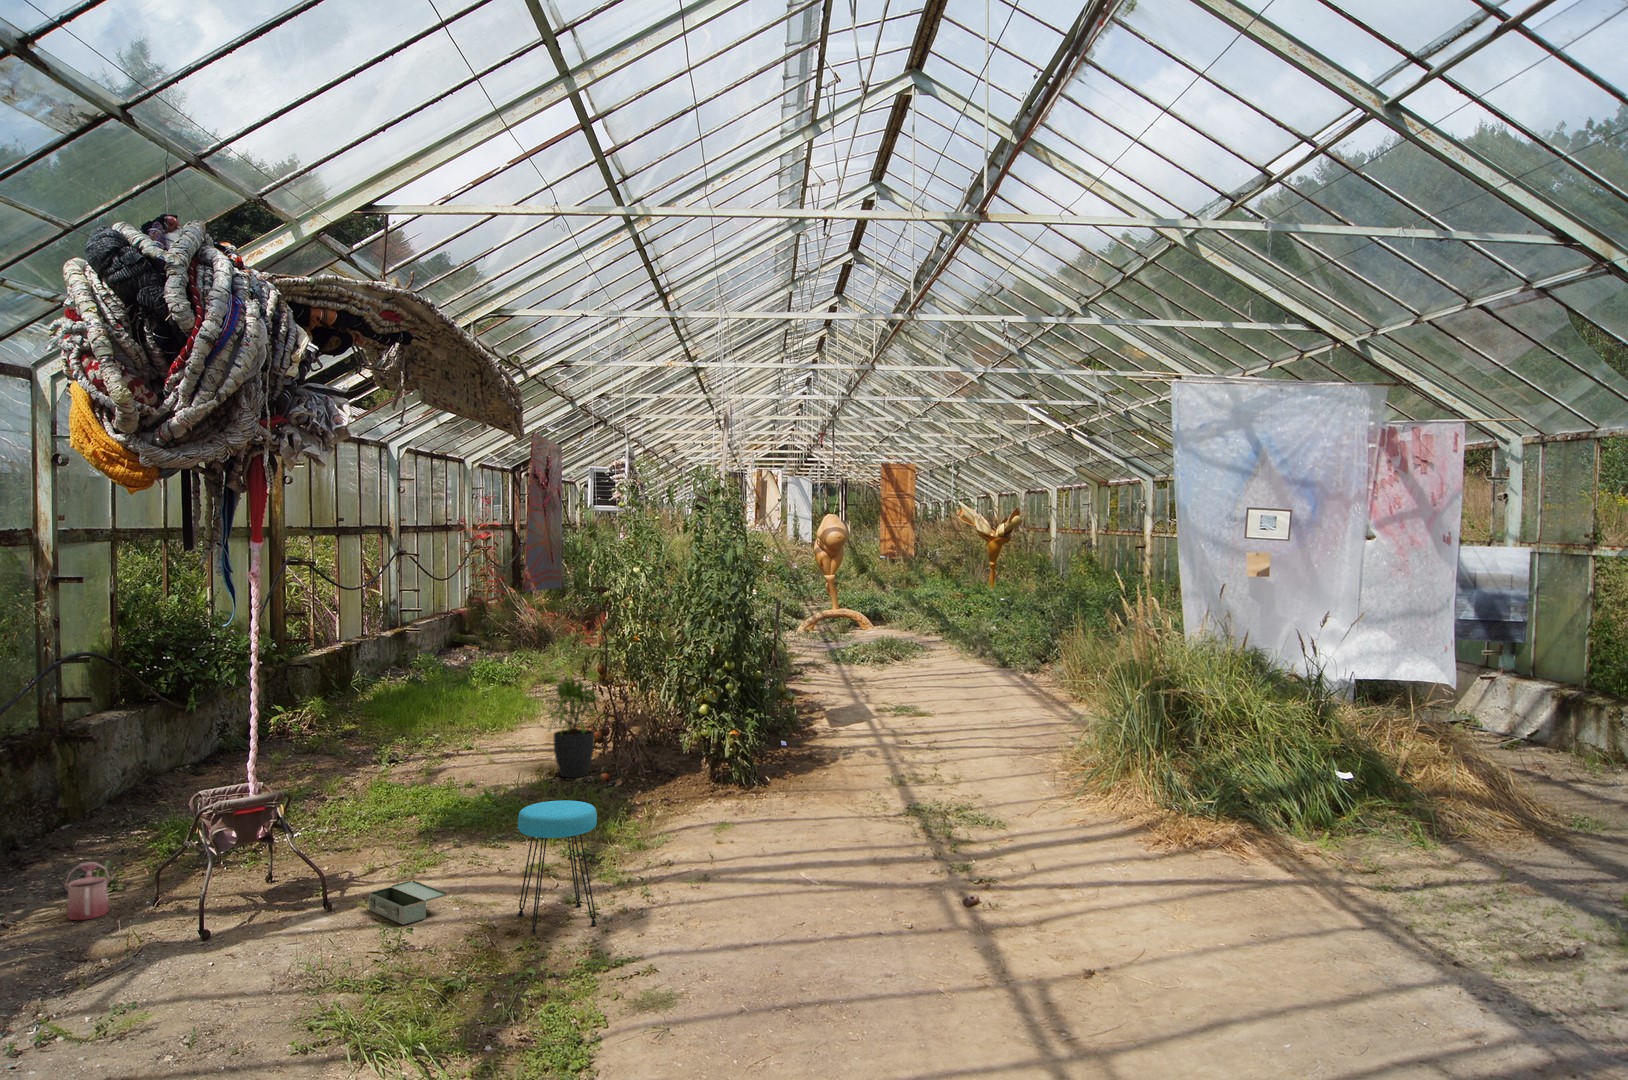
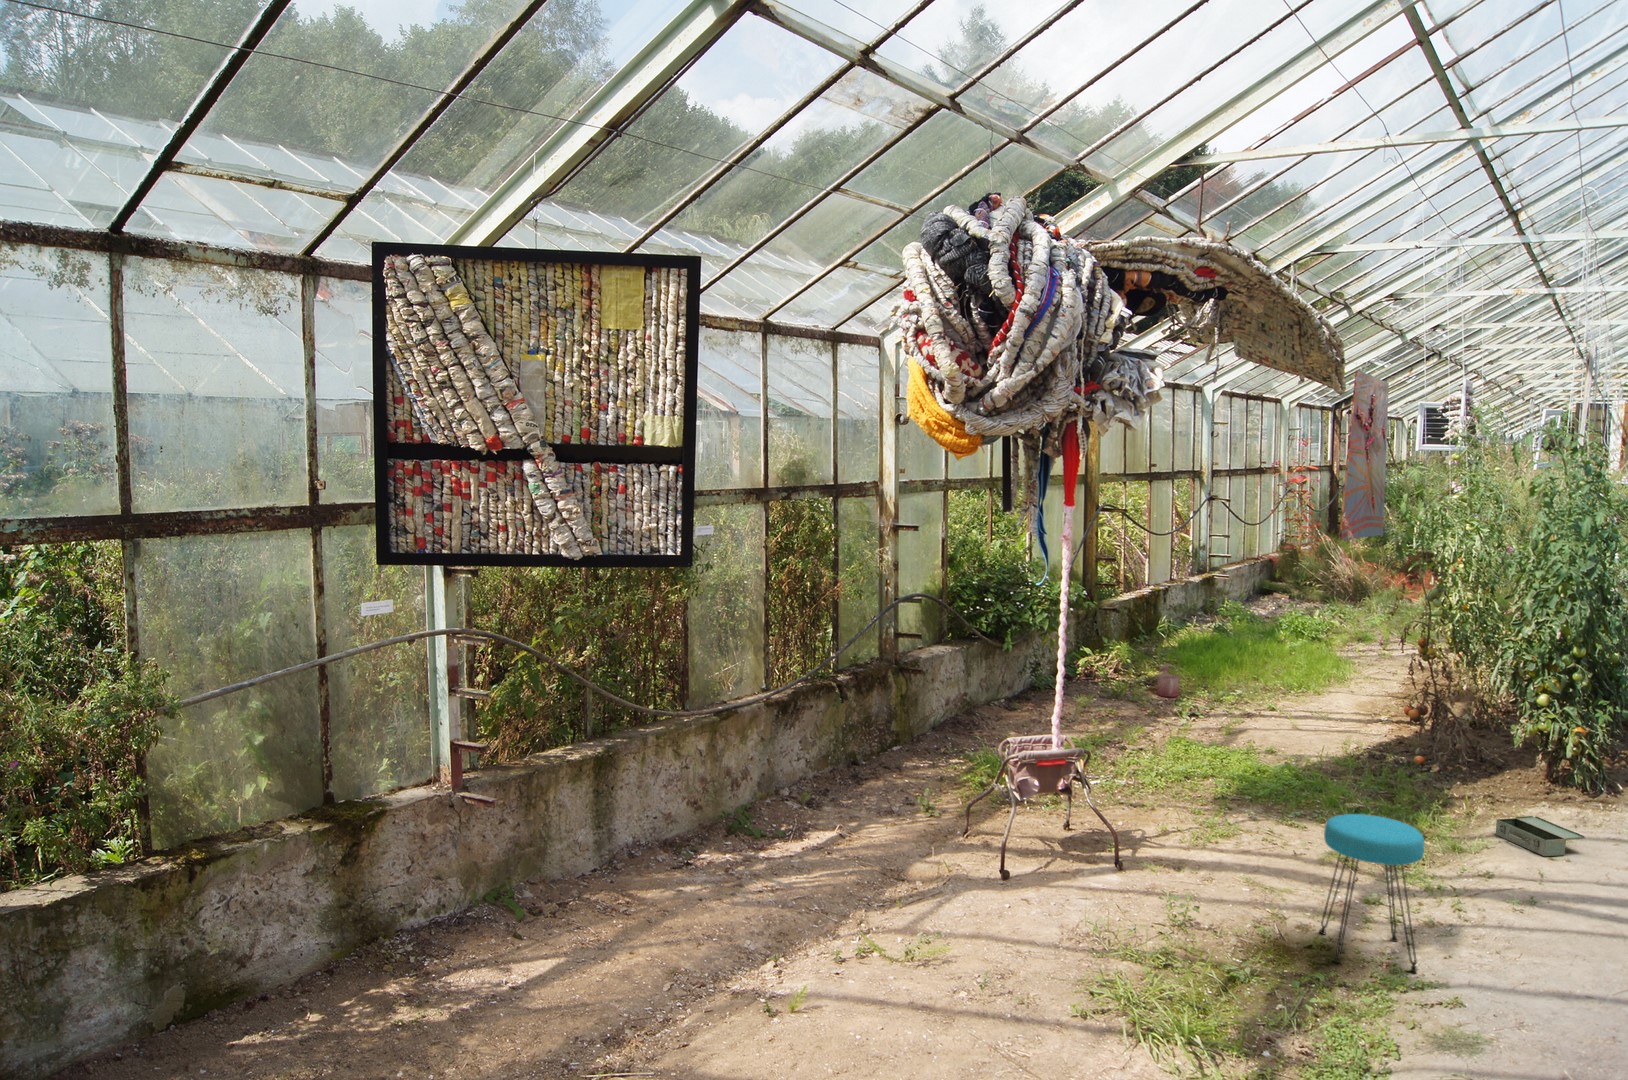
potted plant: present [548,677,604,778] -> none [1358,652,1439,767]
watering can: present [65,862,110,920] -> present [1157,665,1180,697]
toolbox: present [369,880,447,925] -> present [1496,816,1585,856]

